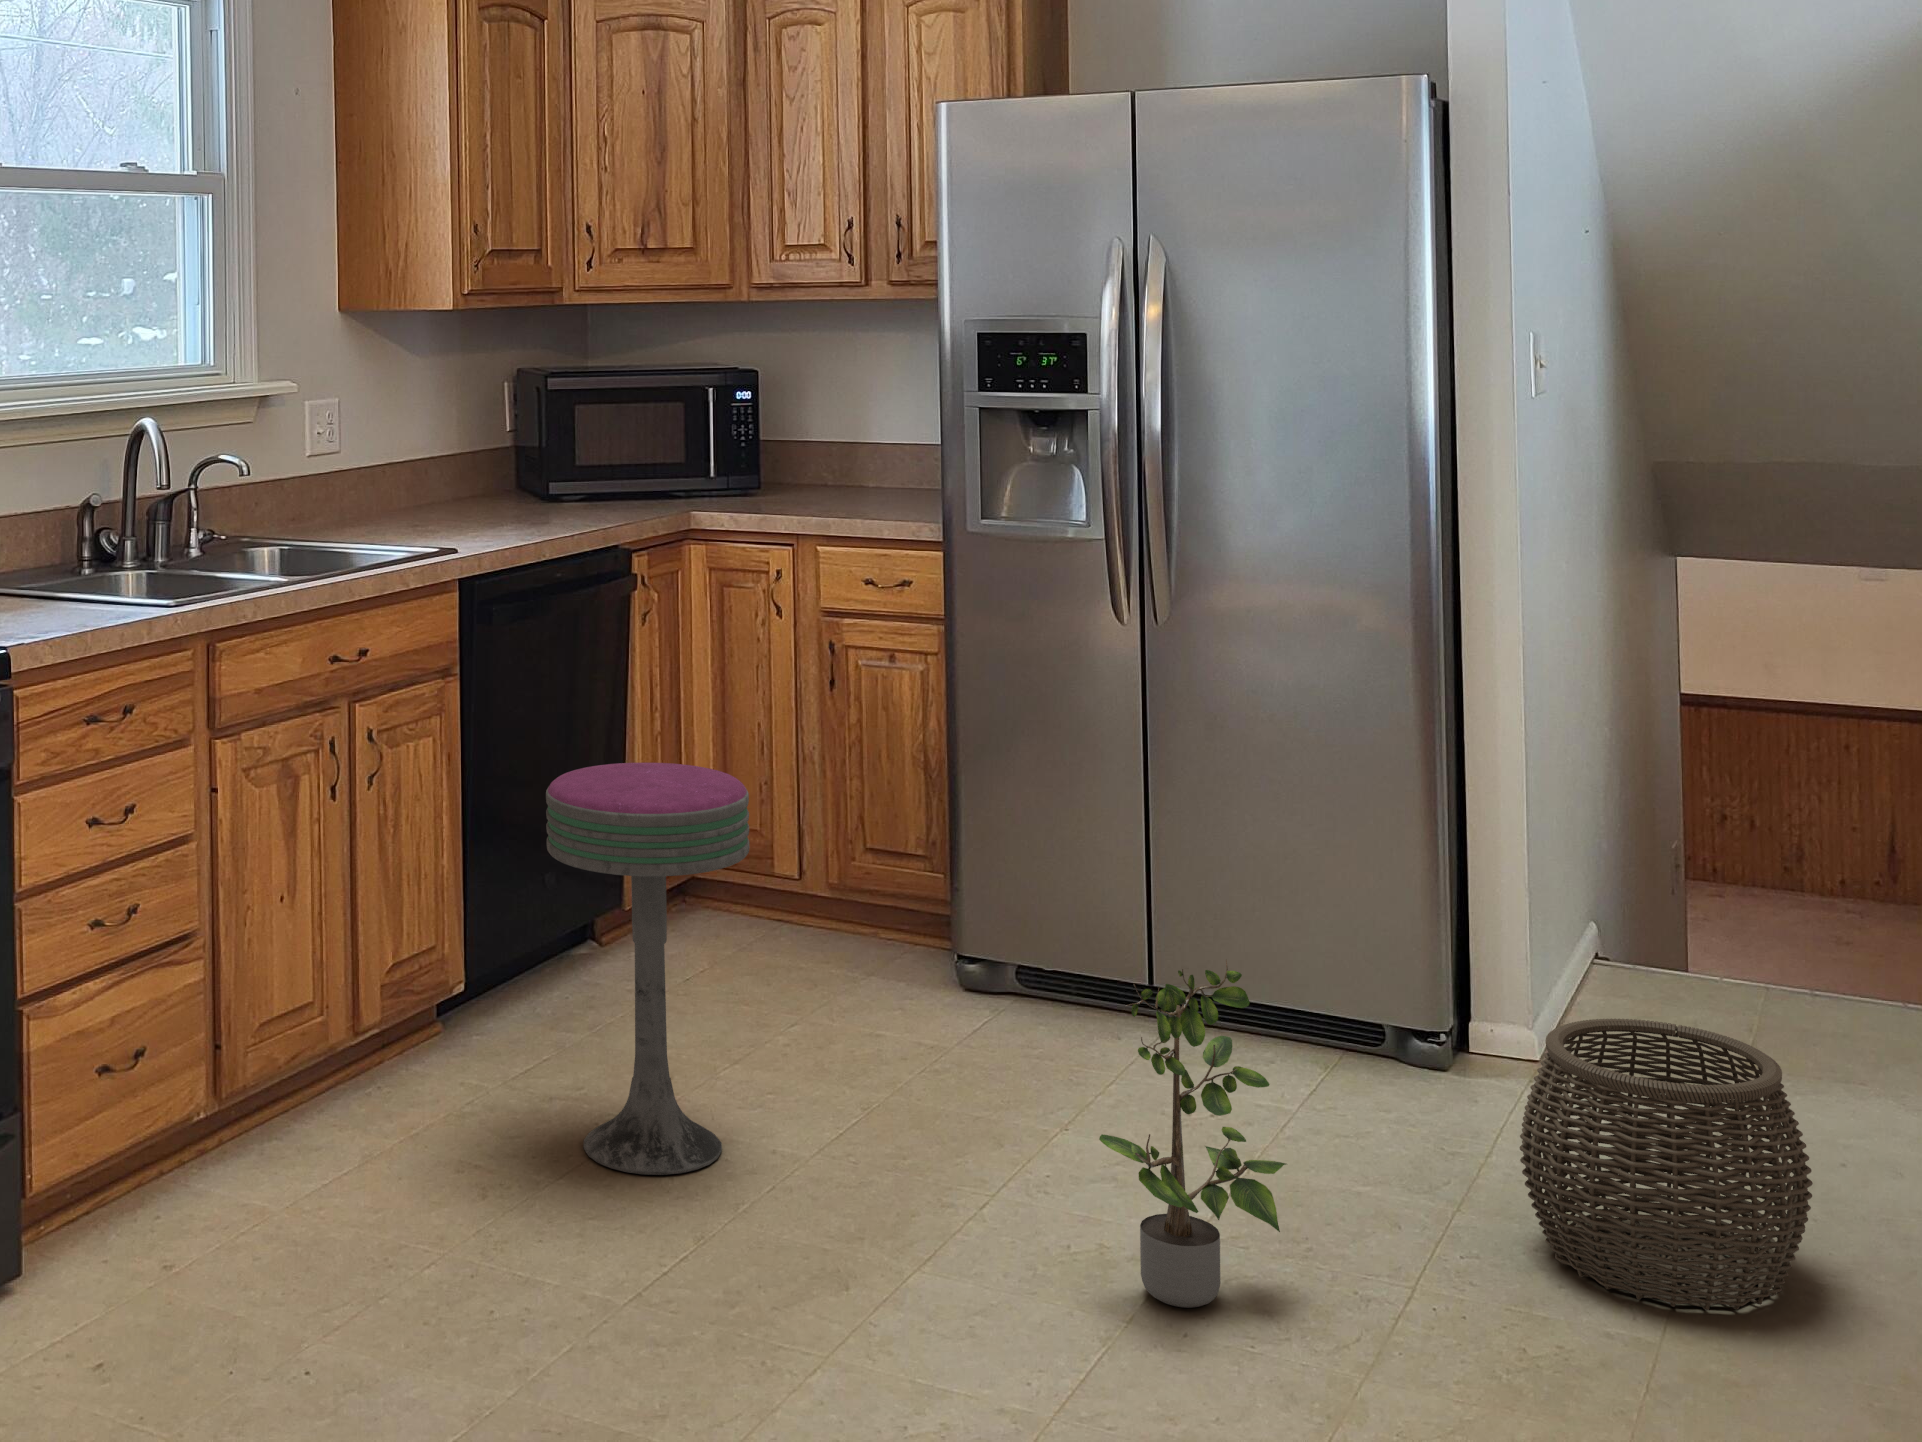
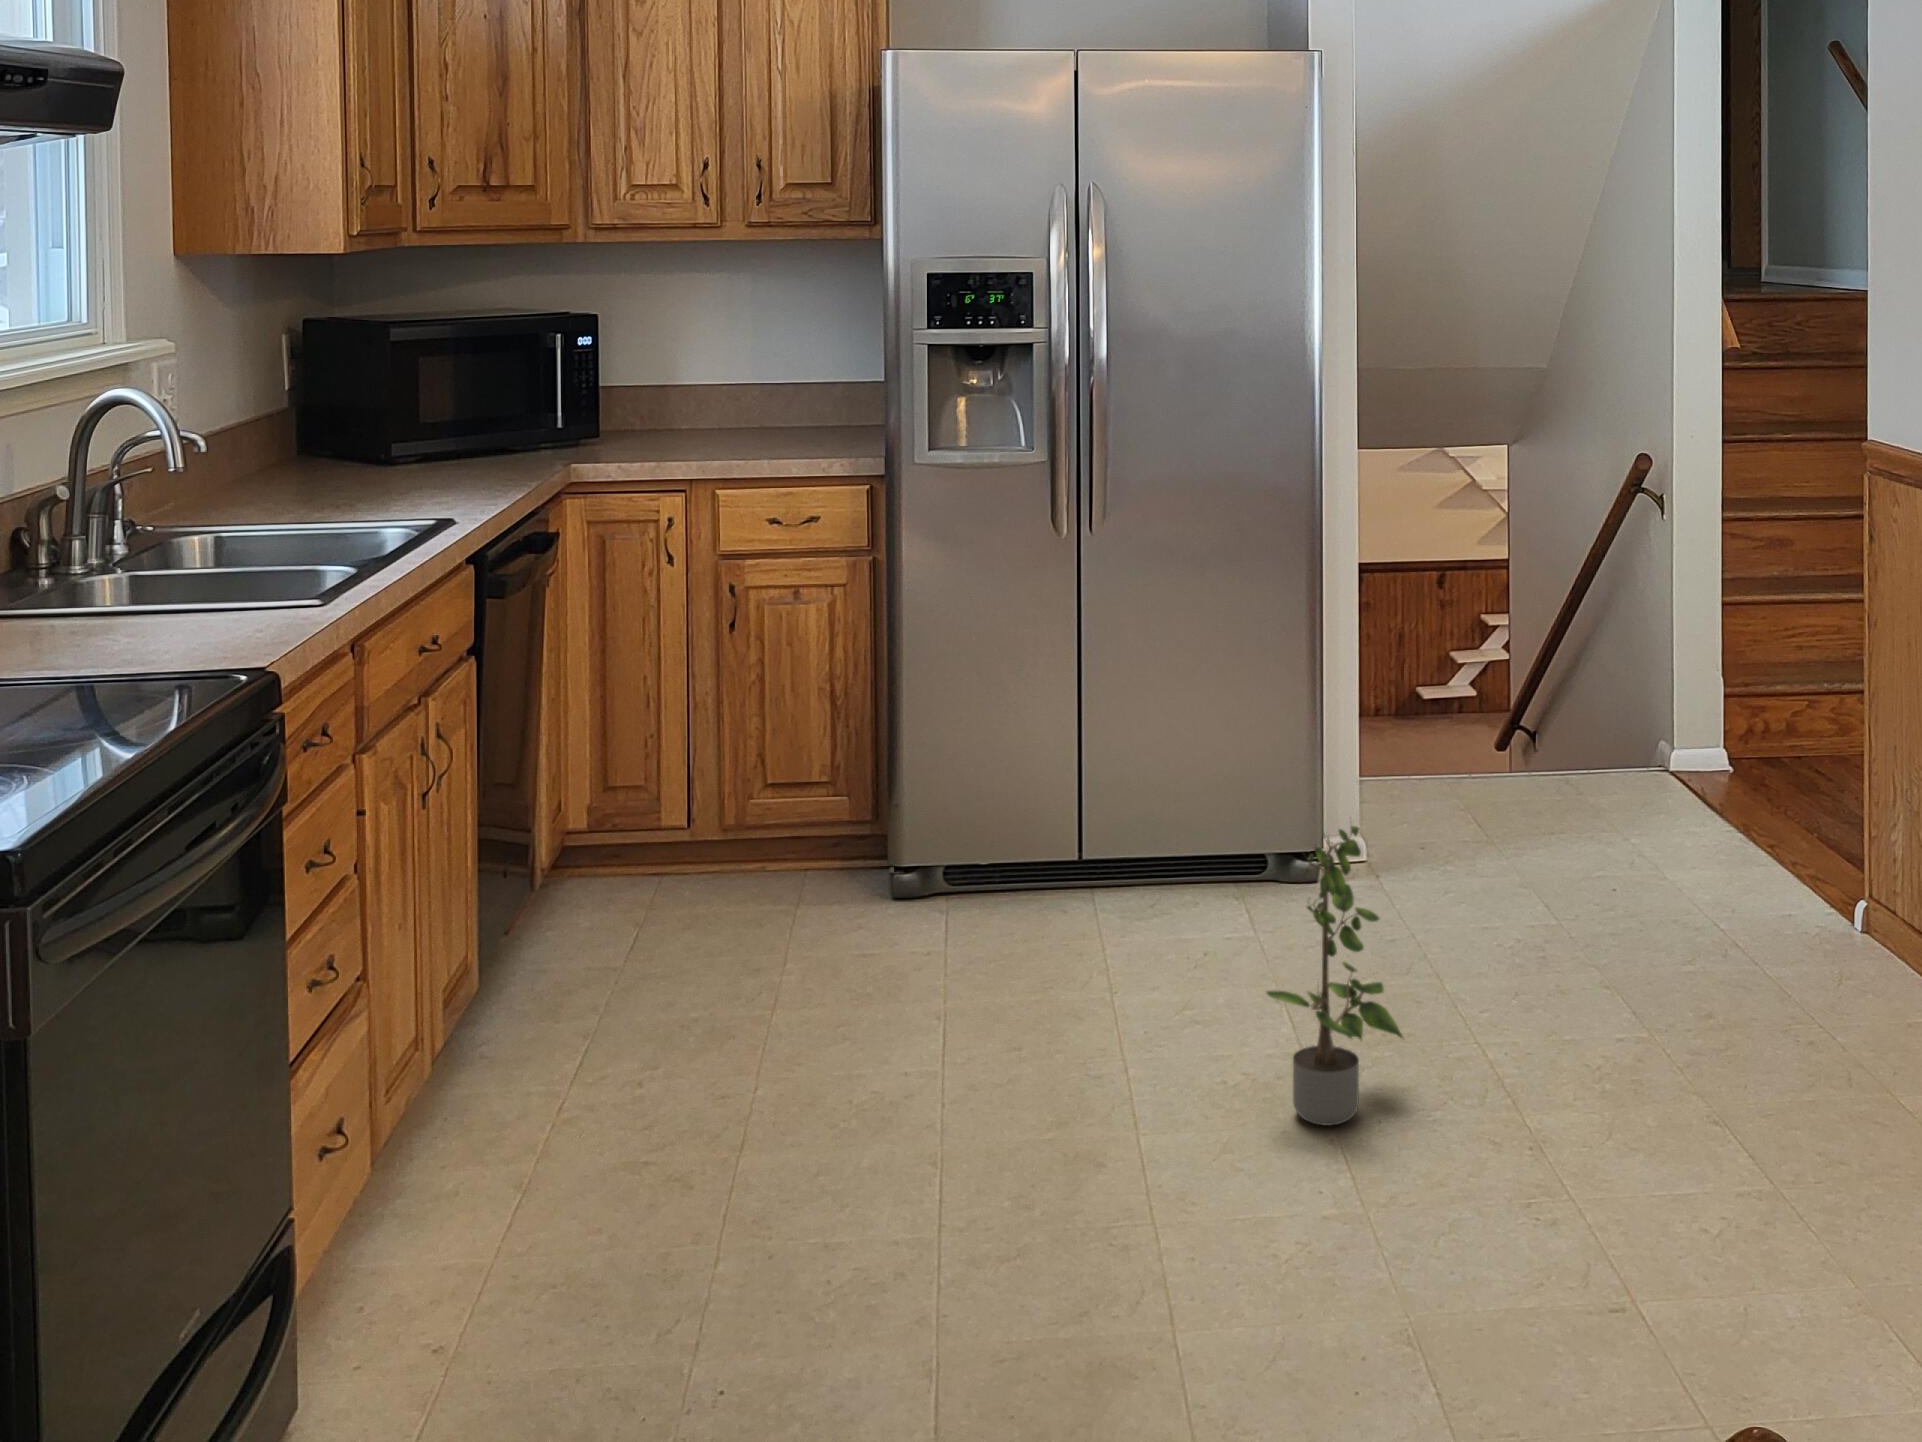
bar stool: present [546,763,750,1175] -> none [665,718,878,1144]
woven basket: present [1520,1019,1813,1310] -> none [1487,812,1689,1028]

